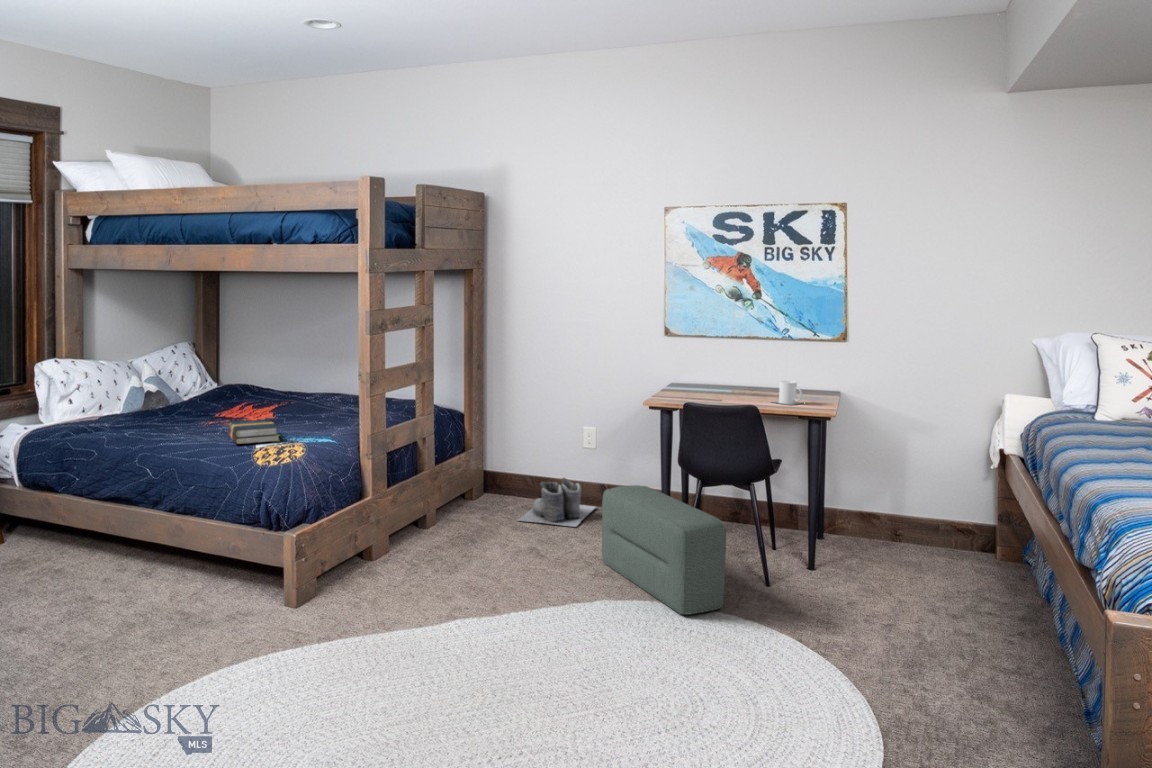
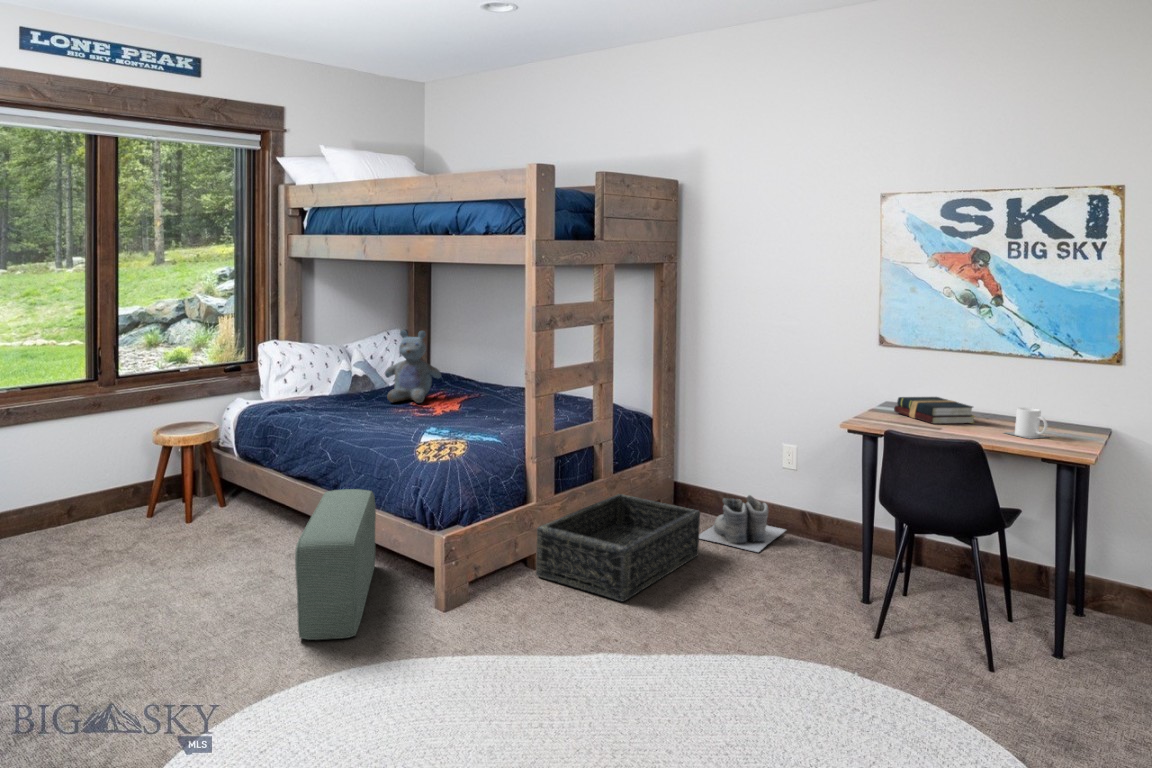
stuffed bear: none [186,340,250,415] -> present [385,330,441,403]
hardback book: present [228,419,279,444] -> present [894,397,975,424]
pouf: present [602,485,726,615] -> present [295,489,376,640]
basket: none [378,486,524,578] -> present [536,494,700,602]

